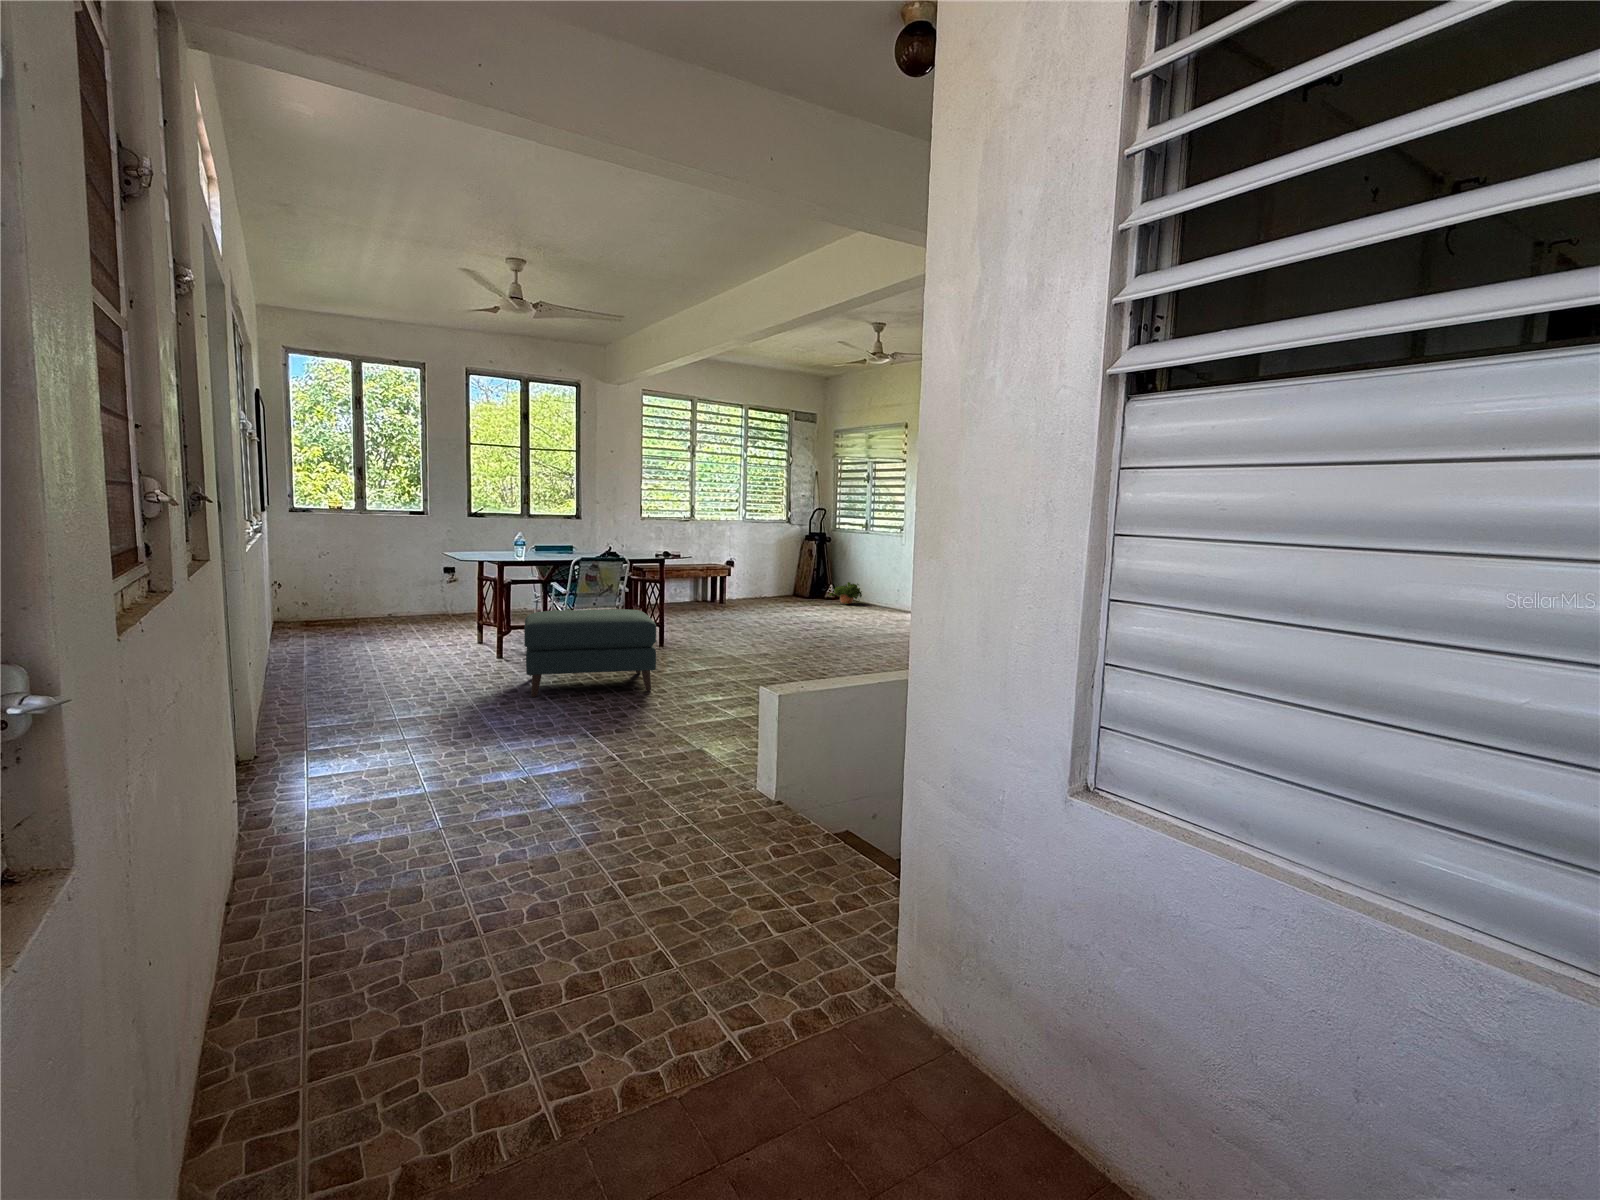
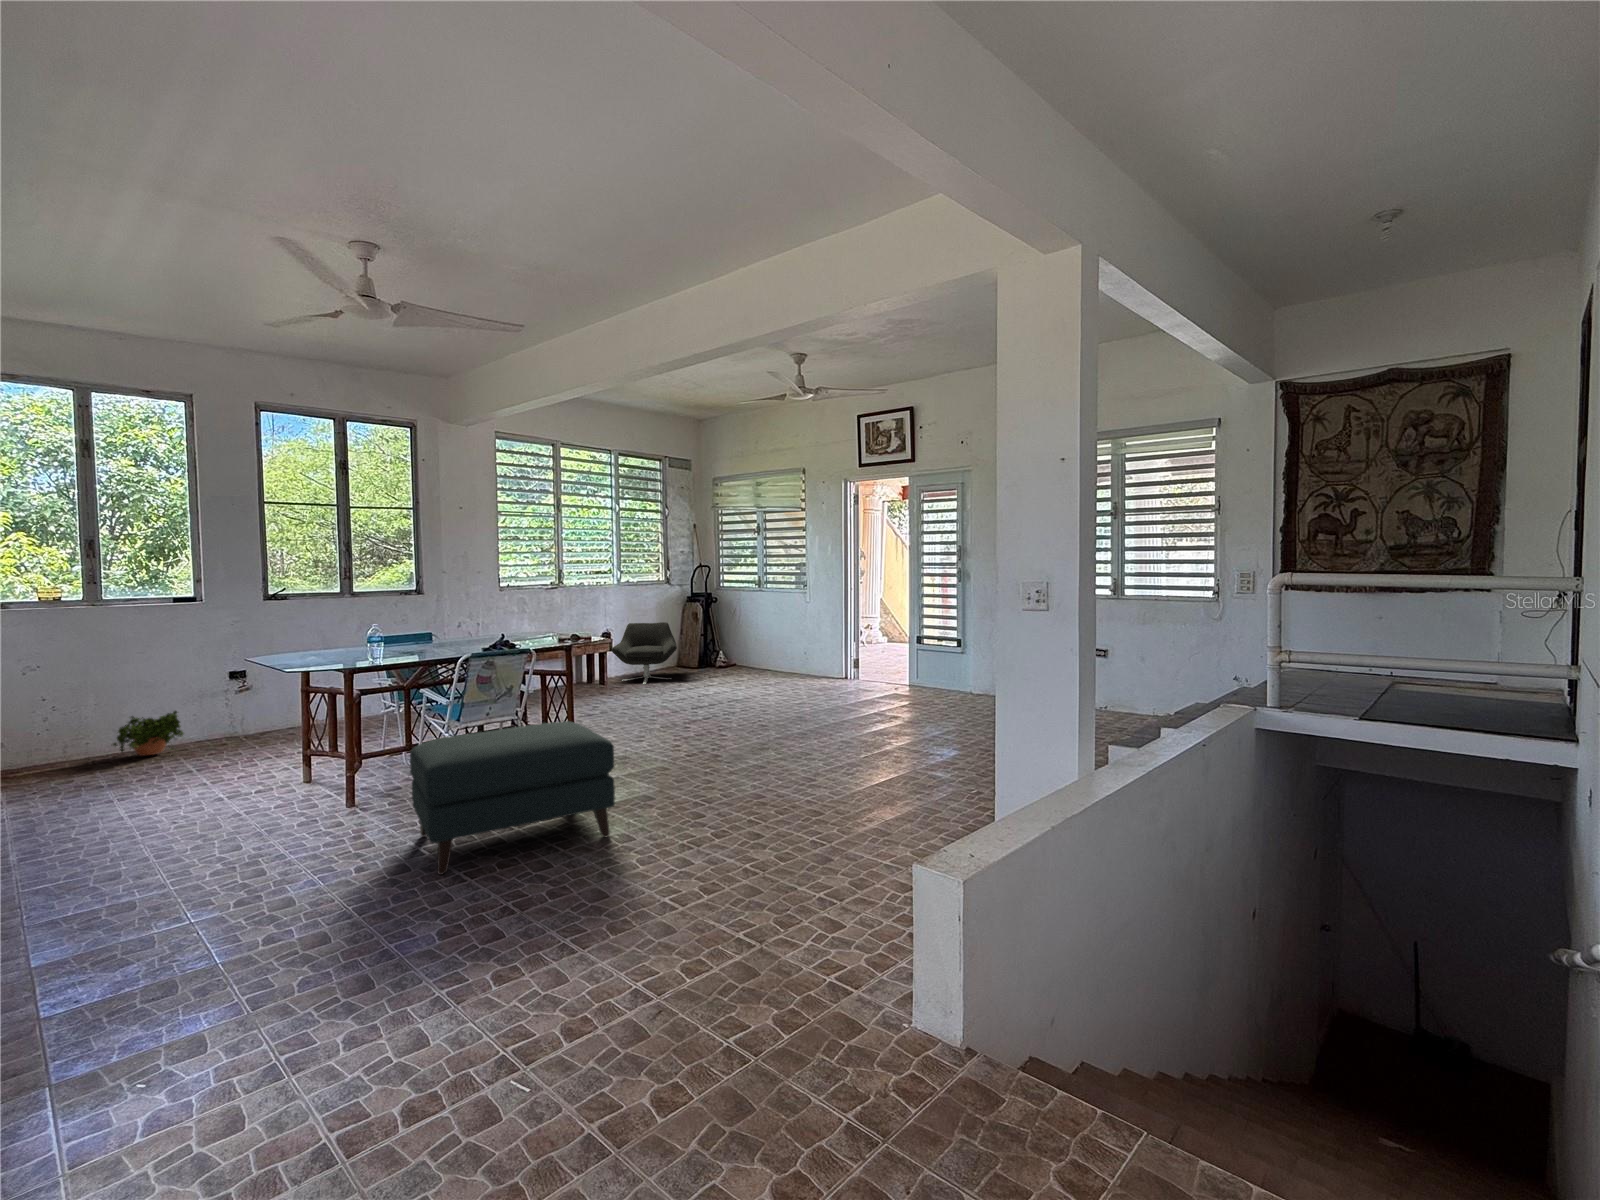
lounge chair: none [730,555,788,607] -> present [611,622,677,684]
potted plant: present [829,582,862,605] -> present [113,711,184,756]

